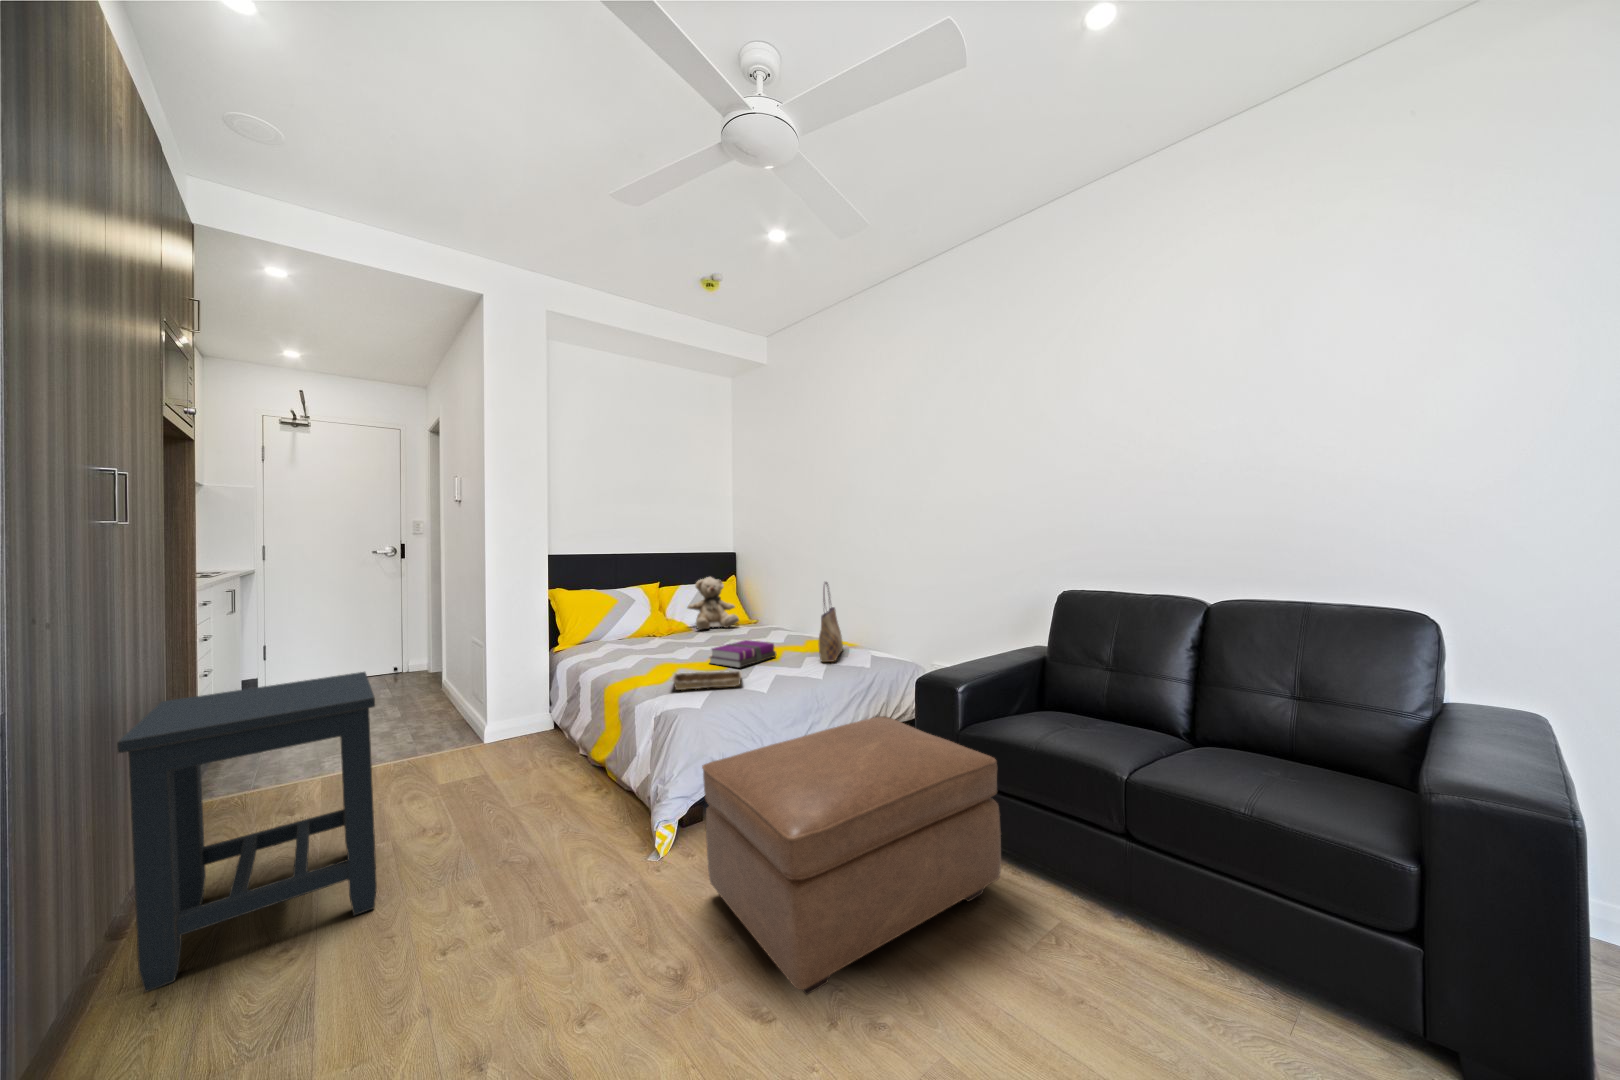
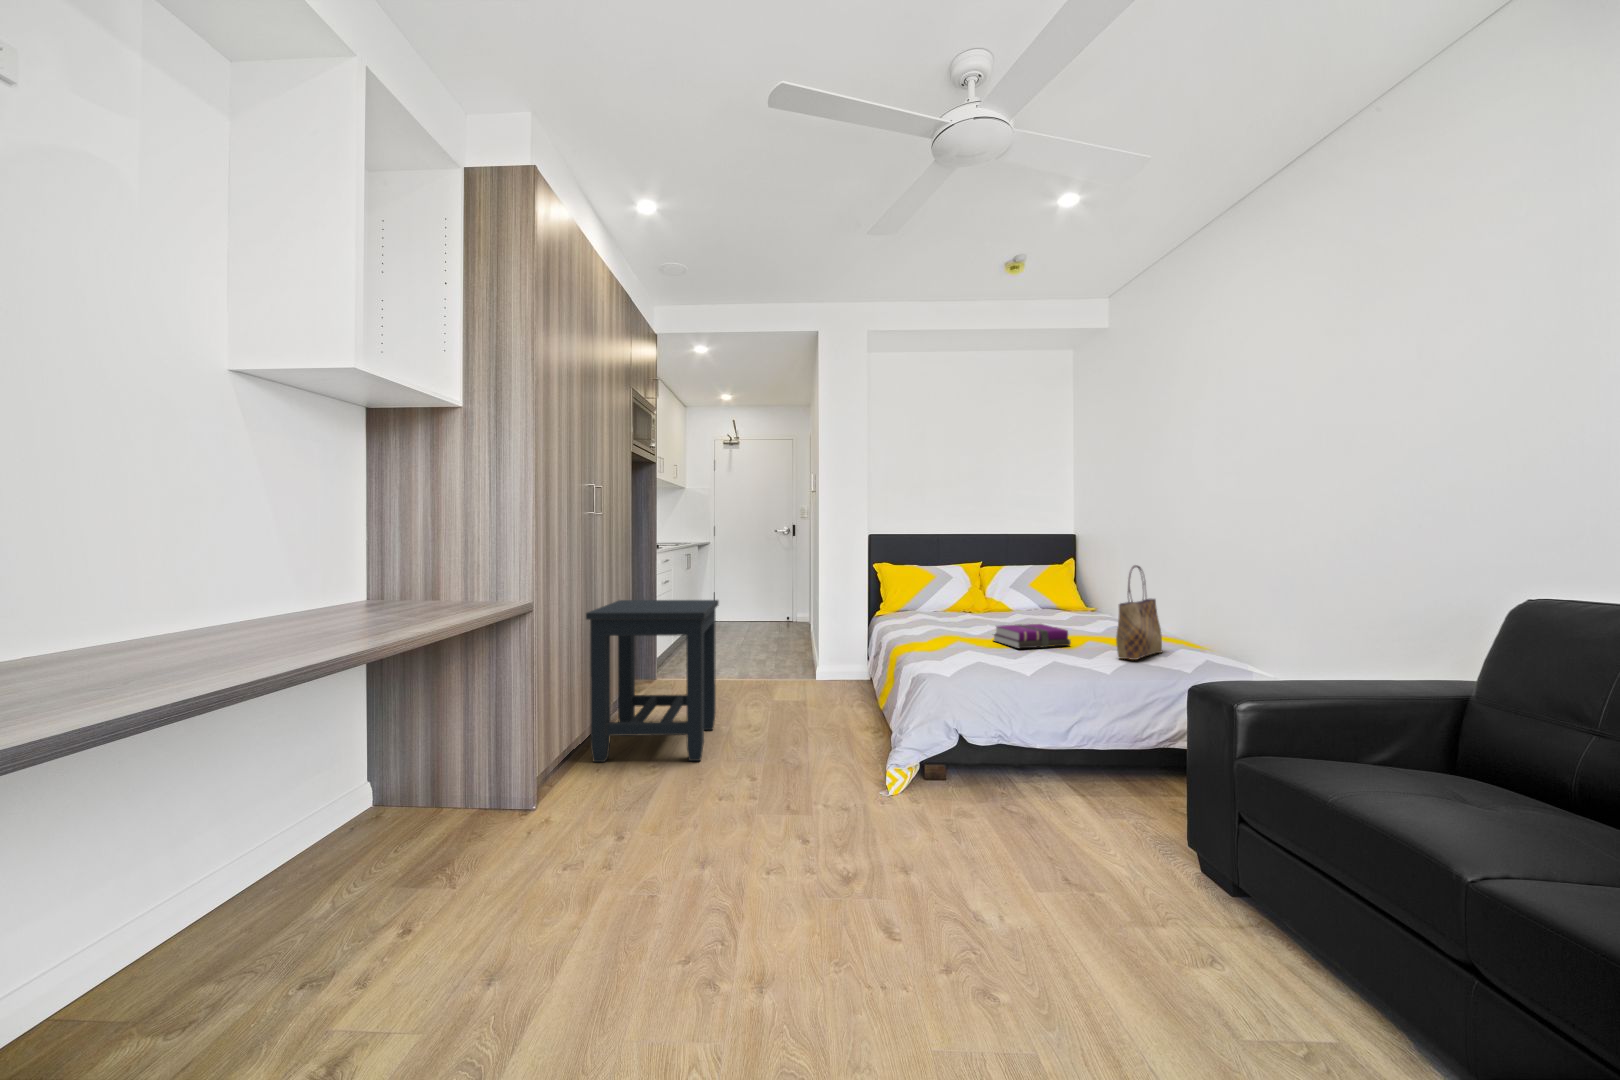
teddy bear: present [687,577,739,630] -> none [1004,558,1061,615]
tray: present [672,671,742,690] -> none [933,641,1012,662]
ottoman: present [702,716,1001,995] -> none [907,712,1247,957]

